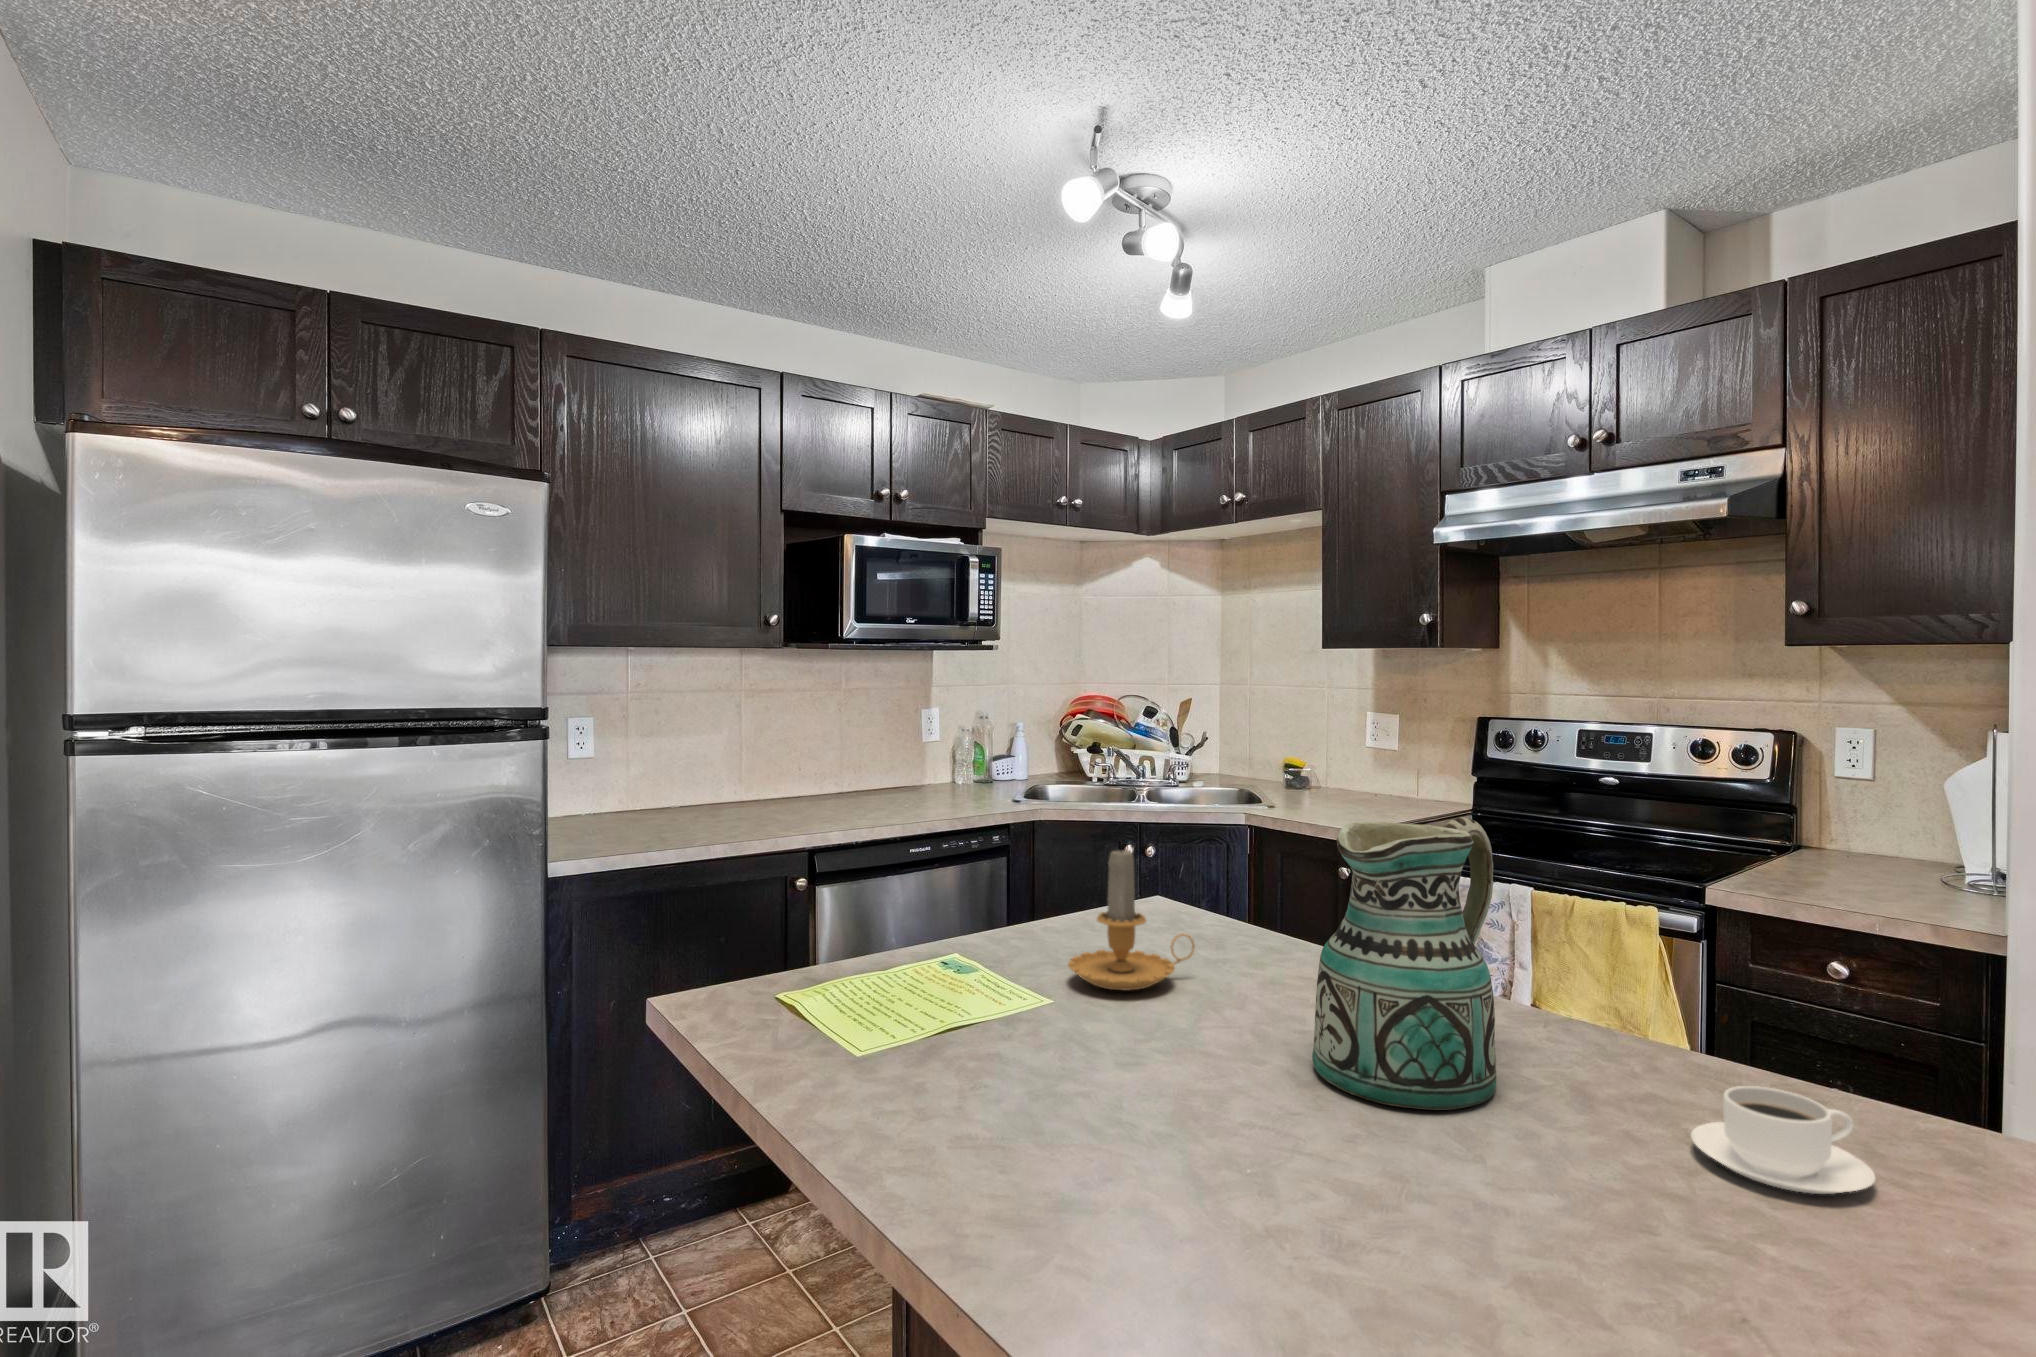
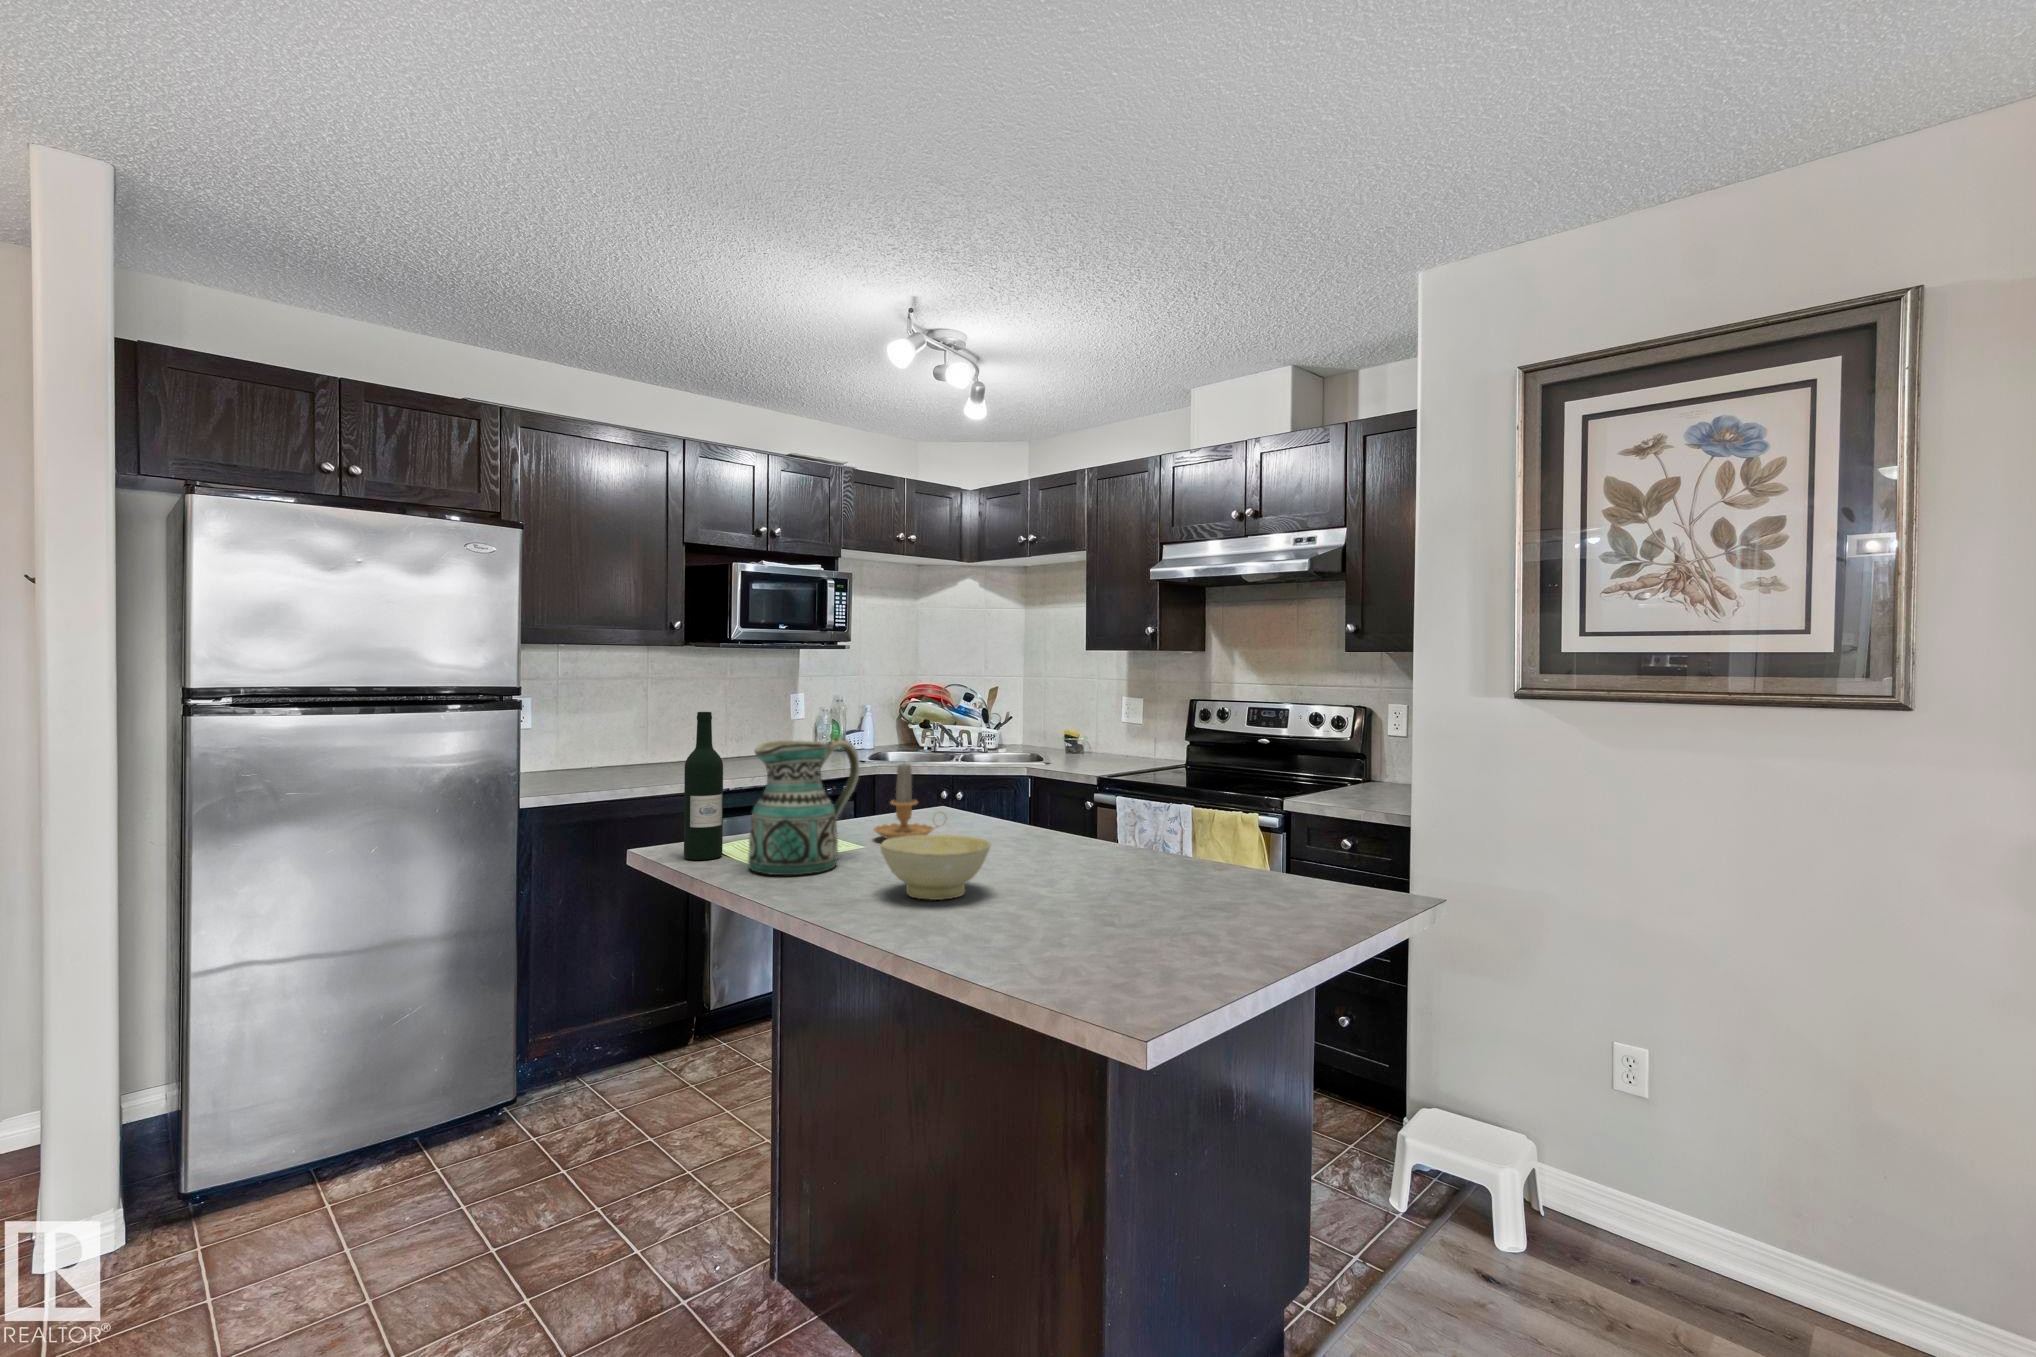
wine bottle: none [741,763,808,1034] -> present [684,712,723,860]
ceramic pitcher: present [1312,817,1496,1110] -> present [748,738,859,875]
bowl: none [1124,1038,1380,1226] -> present [880,835,991,900]
coffee cup: present [1691,1086,1875,1194] -> none [1141,849,1206,886]

